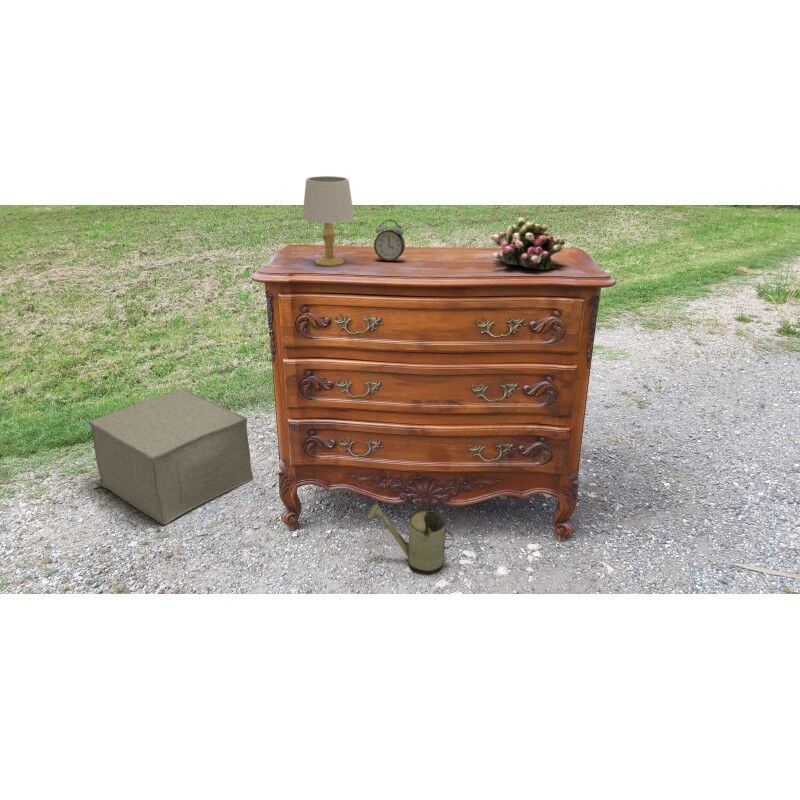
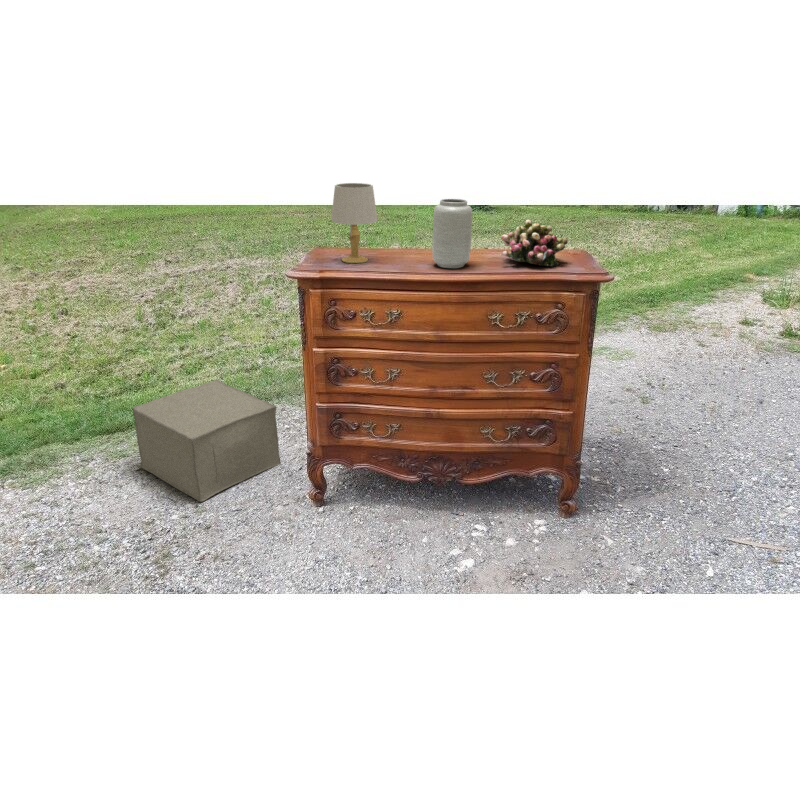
vase: none [415,194,459,272] -> present [432,199,472,268]
alarm clock: present [374,220,405,261] -> none [395,222,423,260]
watering can: present [368,497,453,574] -> none [388,474,467,545]

